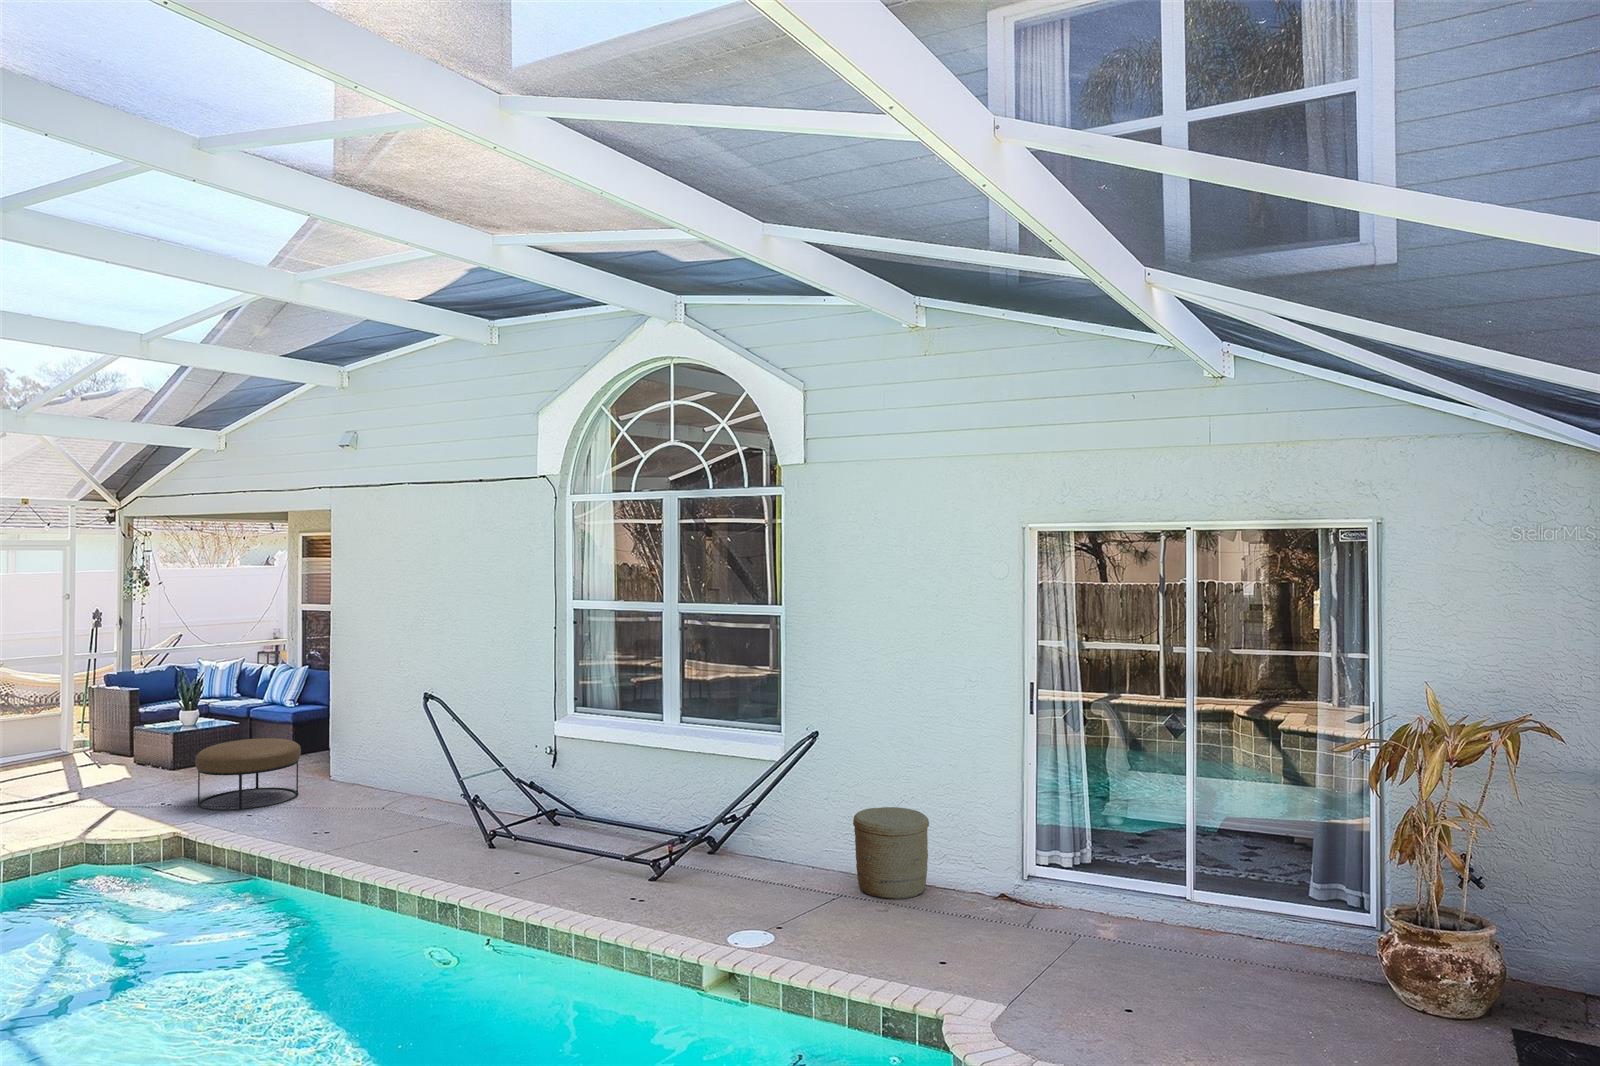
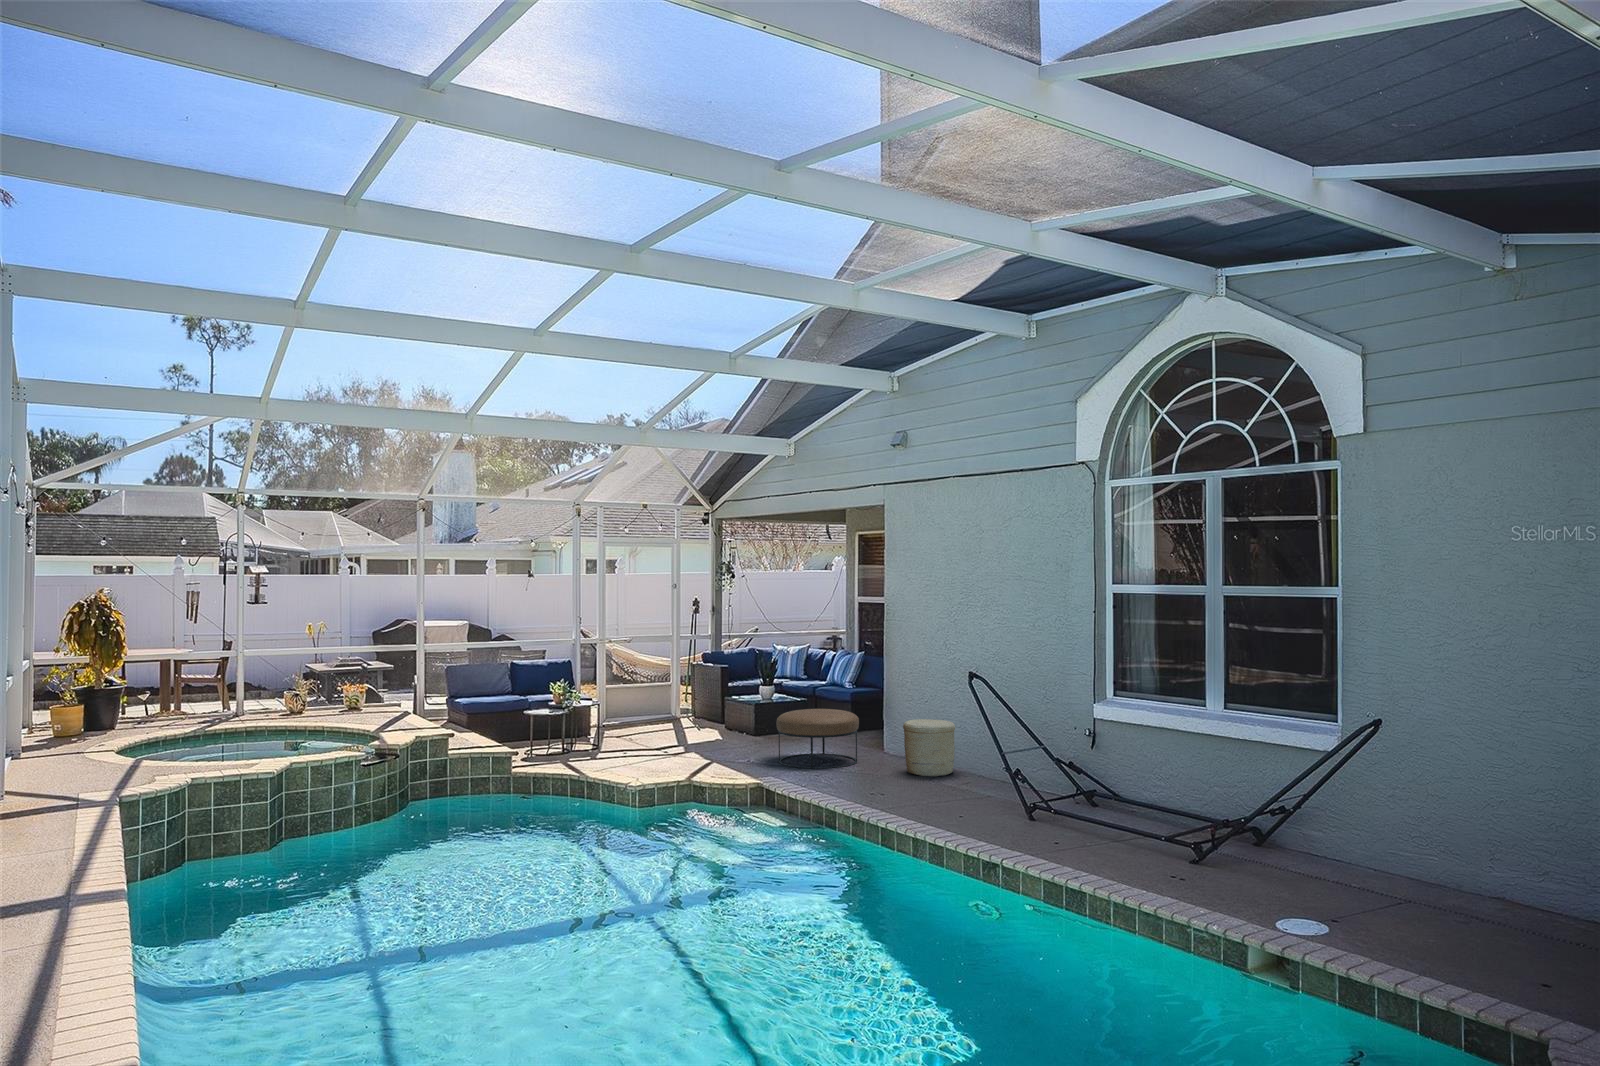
woven basket: present [853,807,929,899] -> present [903,719,955,776]

